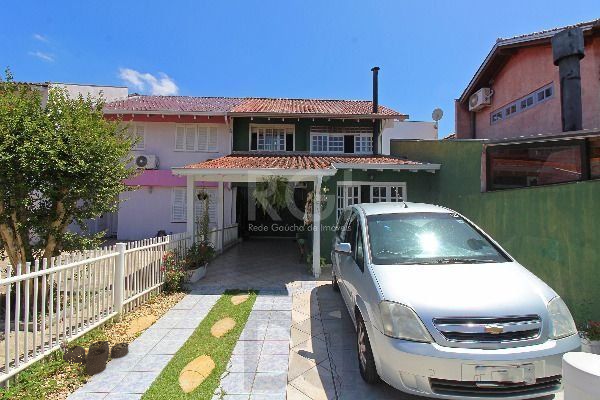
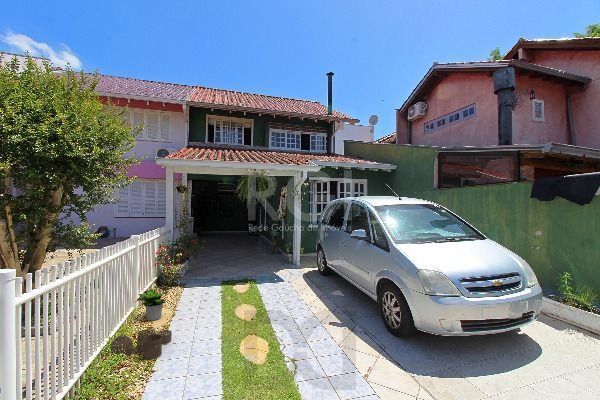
potted plant: none [116,297,151,329] -> present [137,289,169,321]

